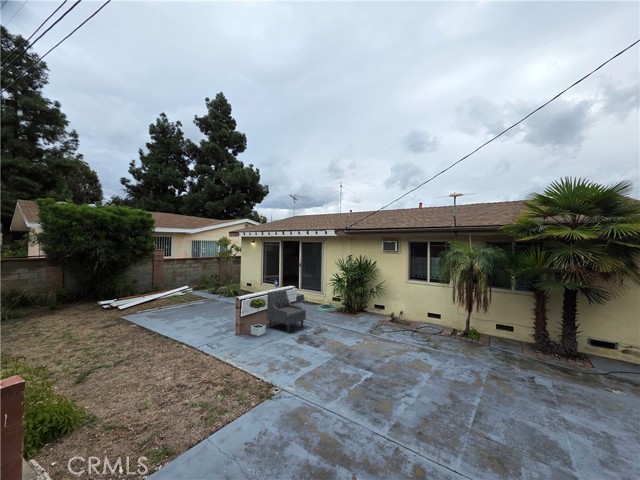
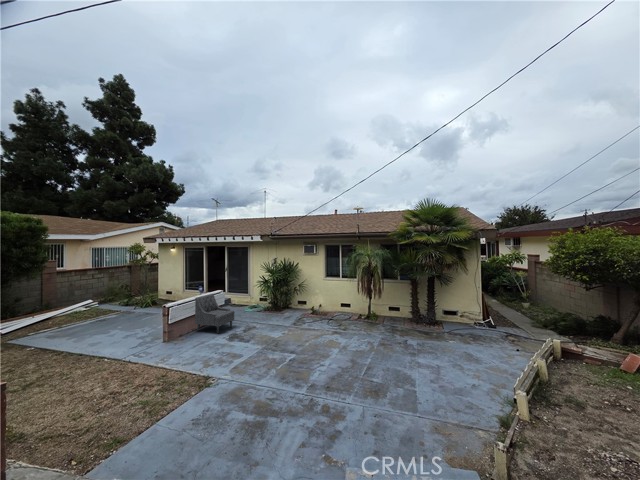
potted tree: present [250,298,266,336] -> none [177,304,195,340]

